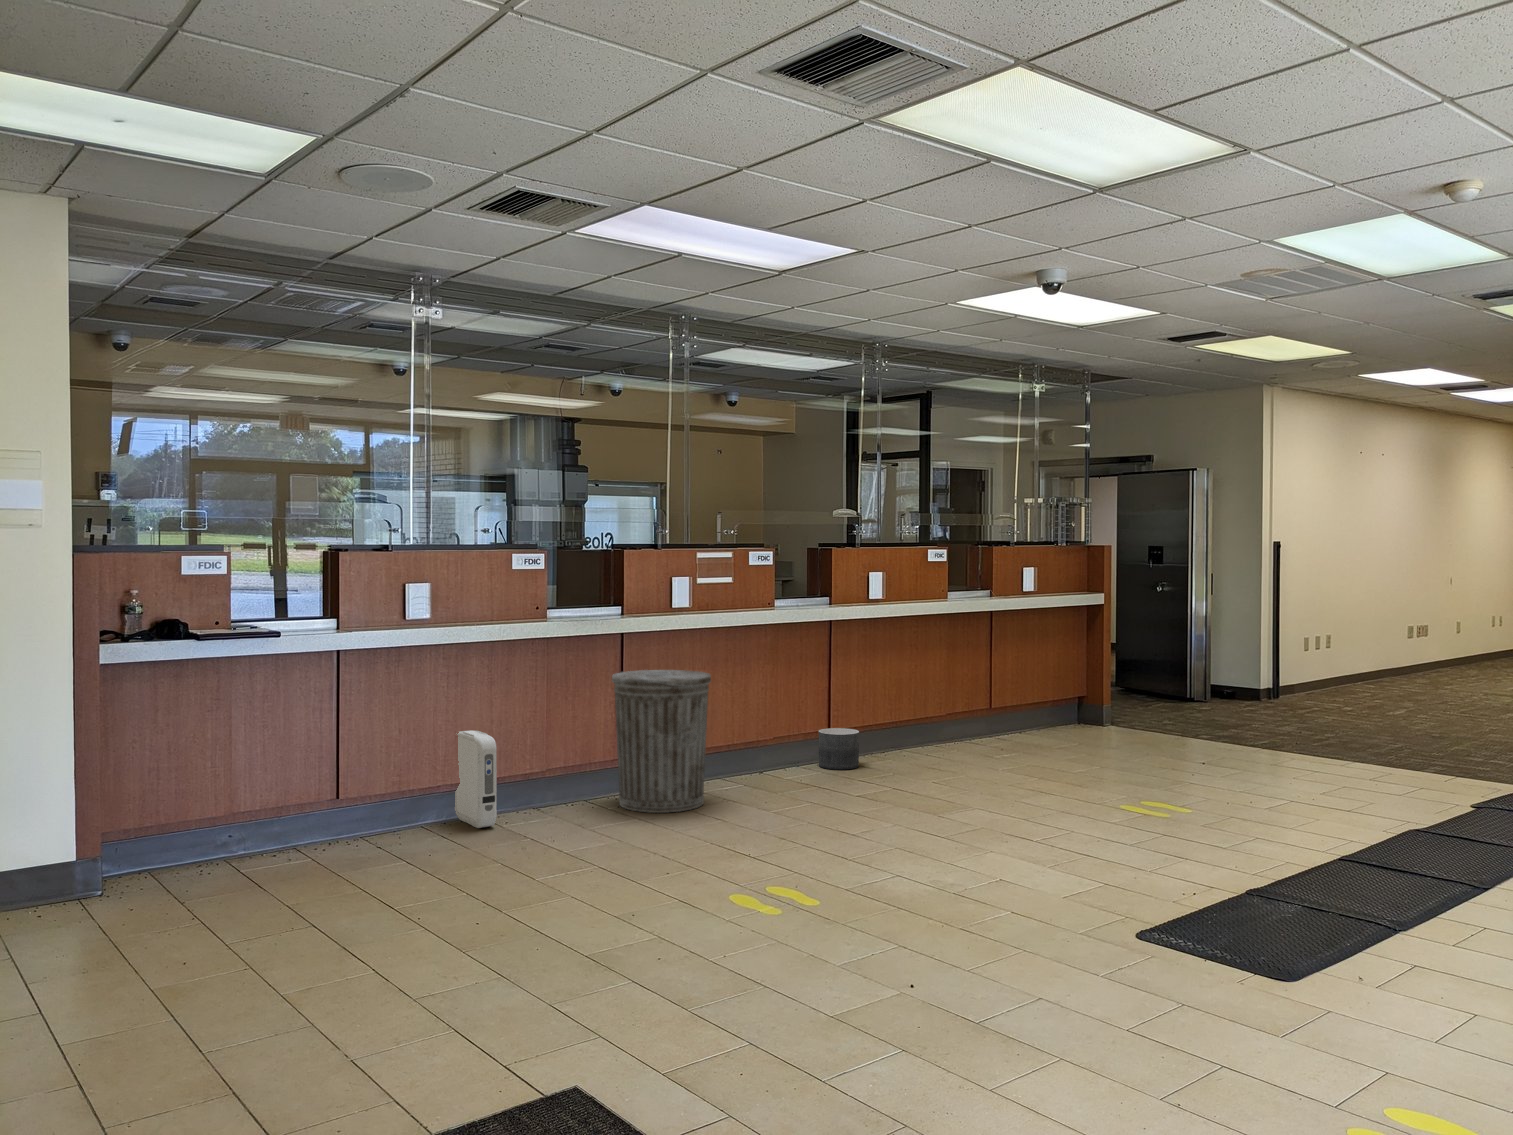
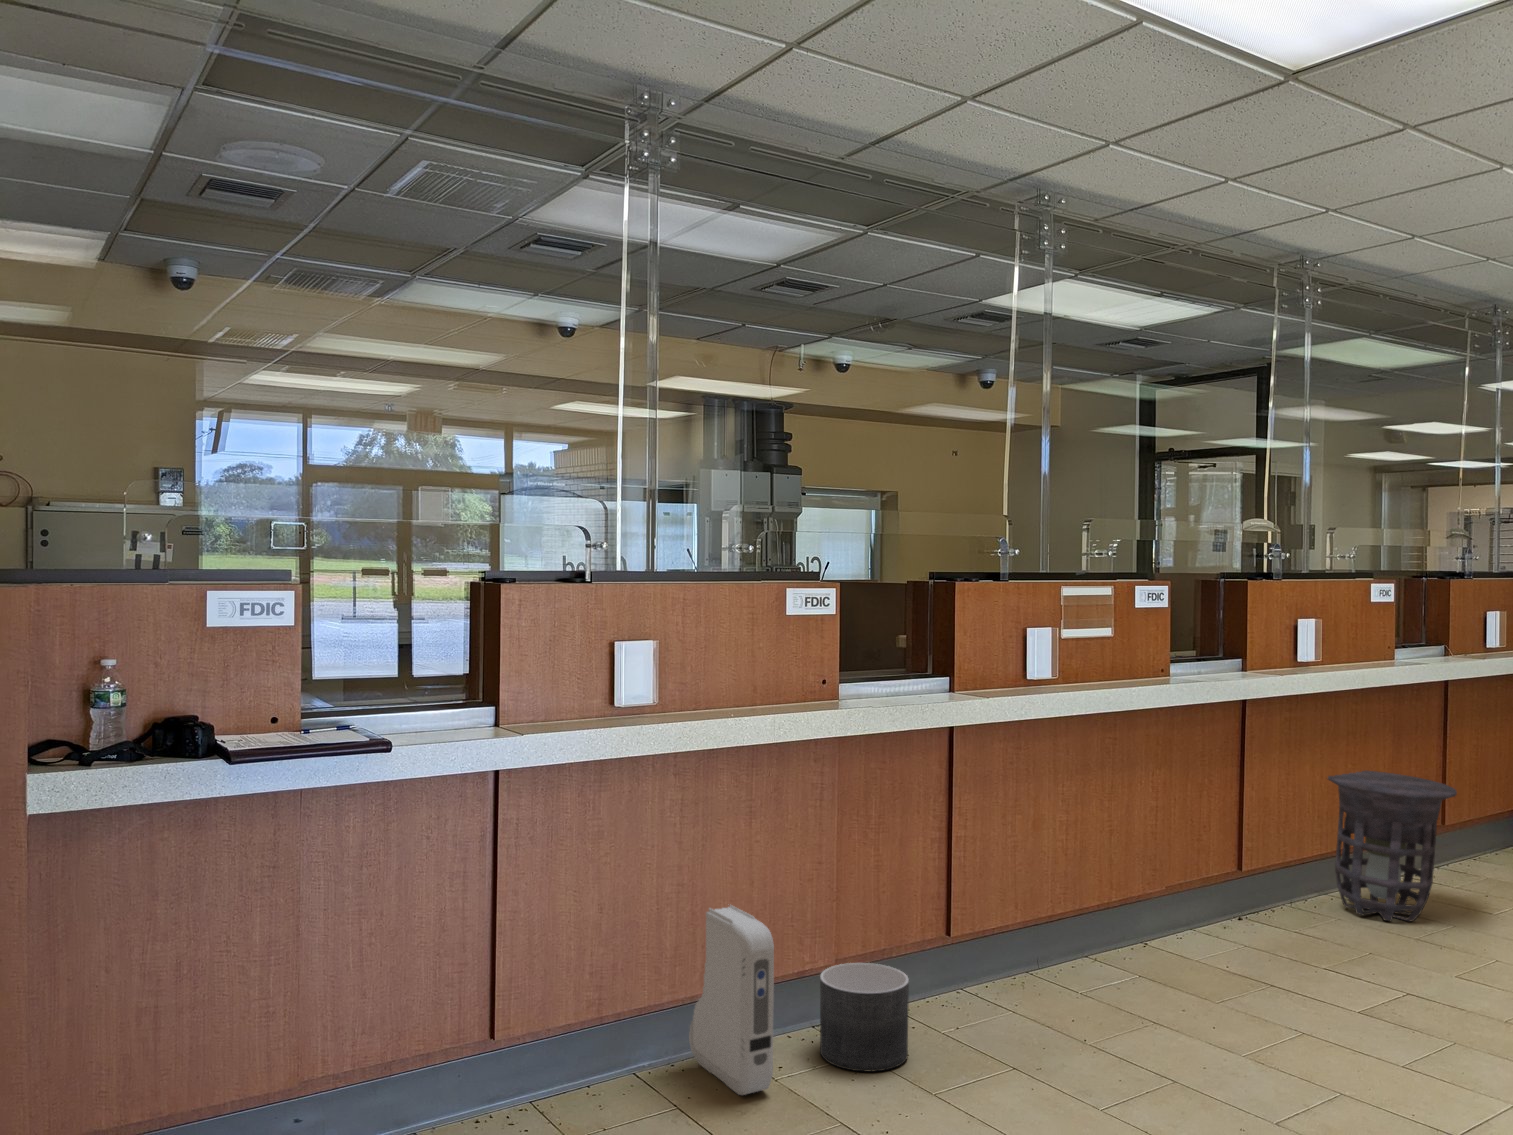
side table: none [887,668,960,759] -> present [1328,771,1457,921]
trash can: present [612,670,711,813] -> none [951,787,1130,1058]
planter: present [819,728,859,770] -> present [820,963,909,1072]

